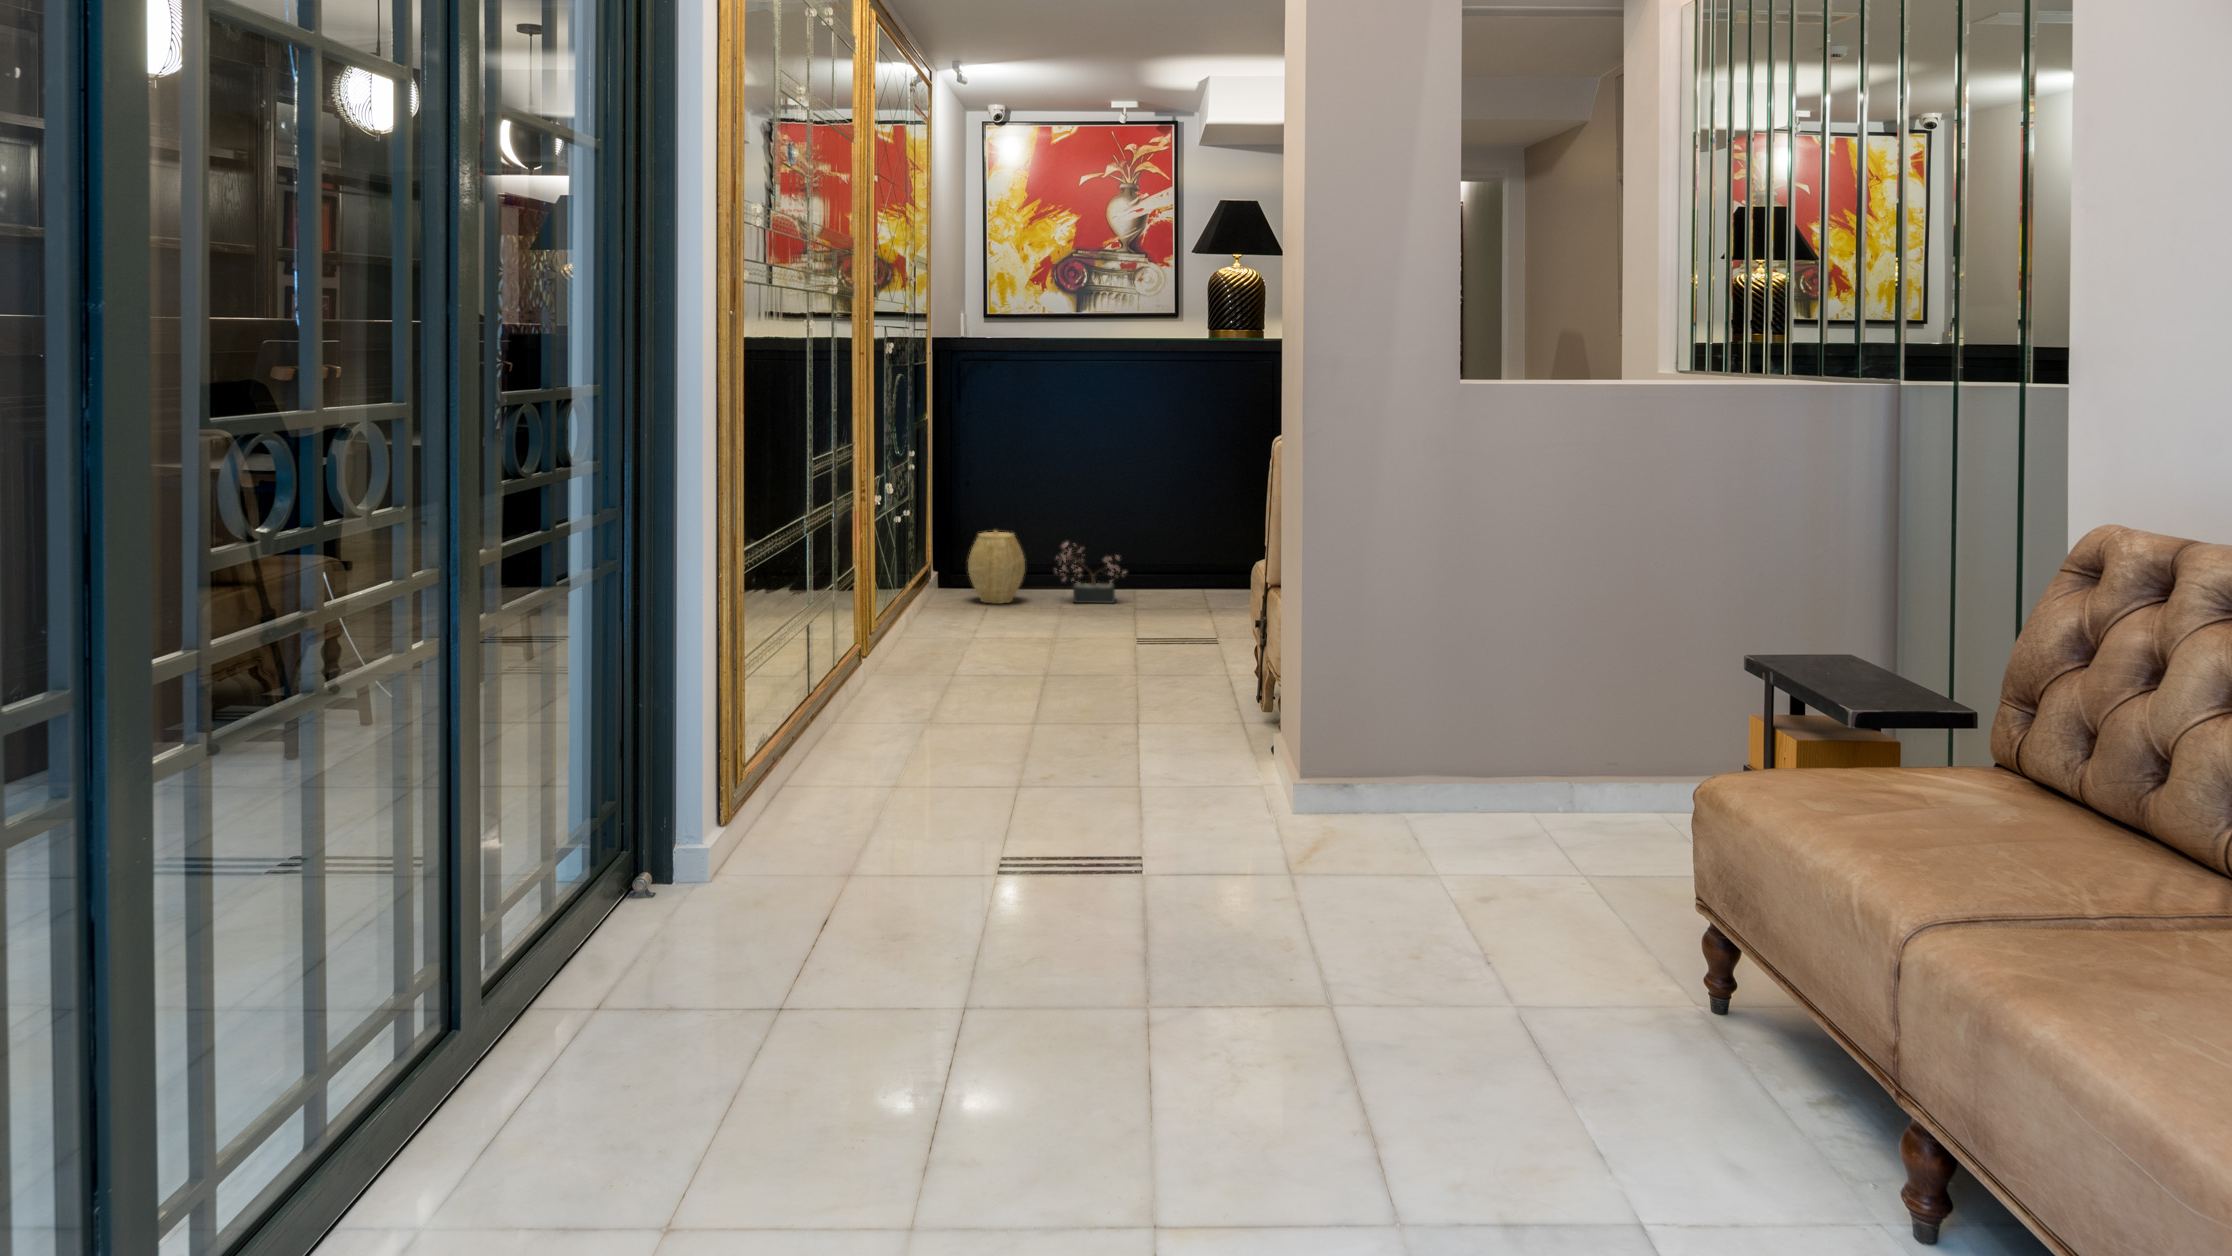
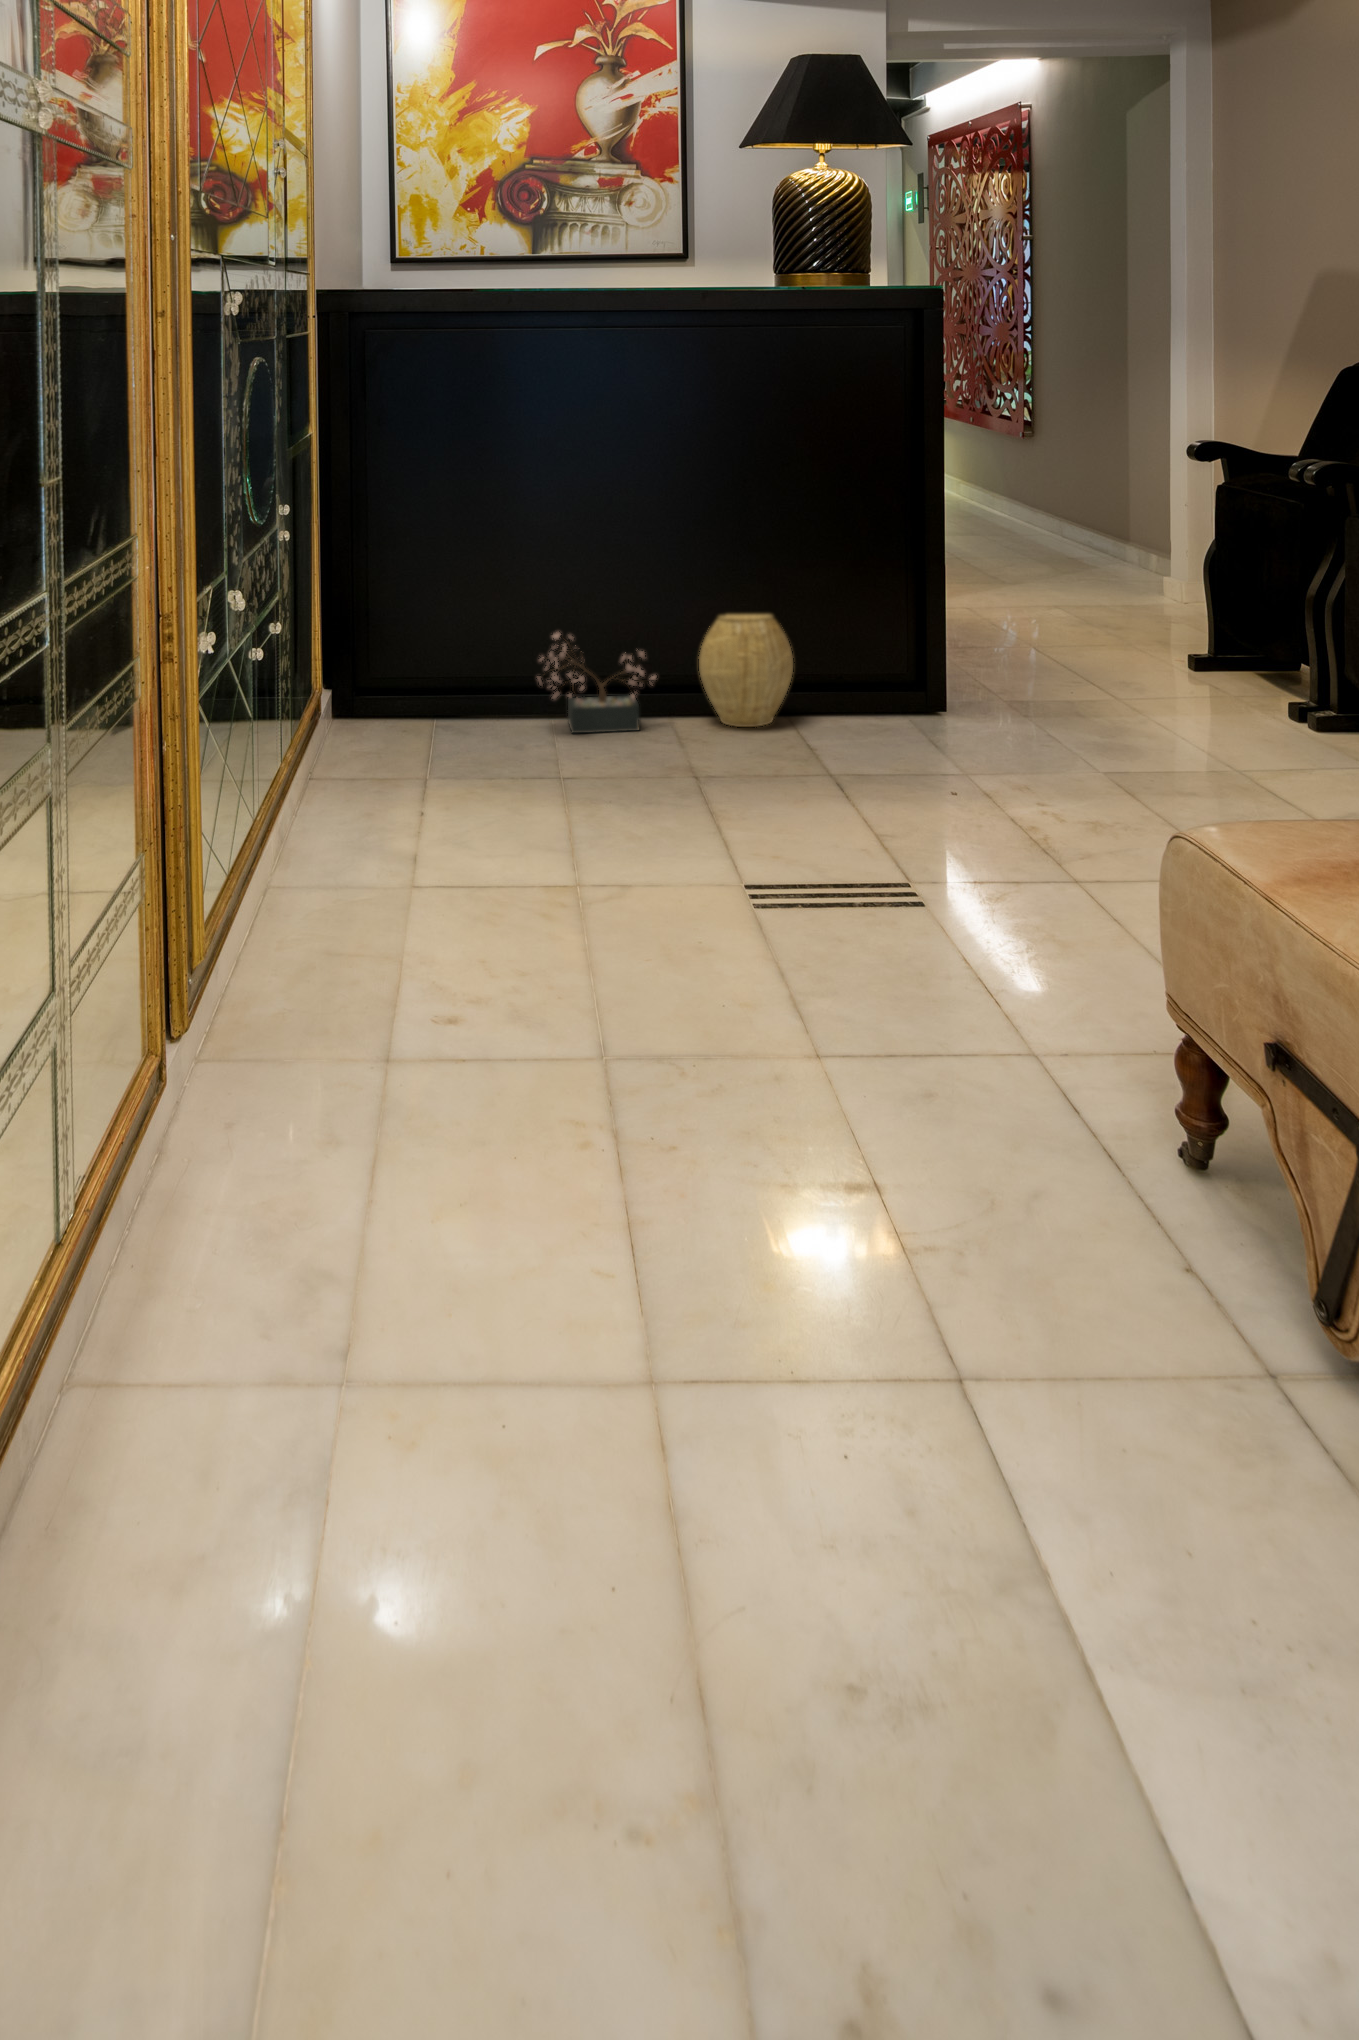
woven basket: present [968,531,1025,604] -> present [699,615,793,727]

